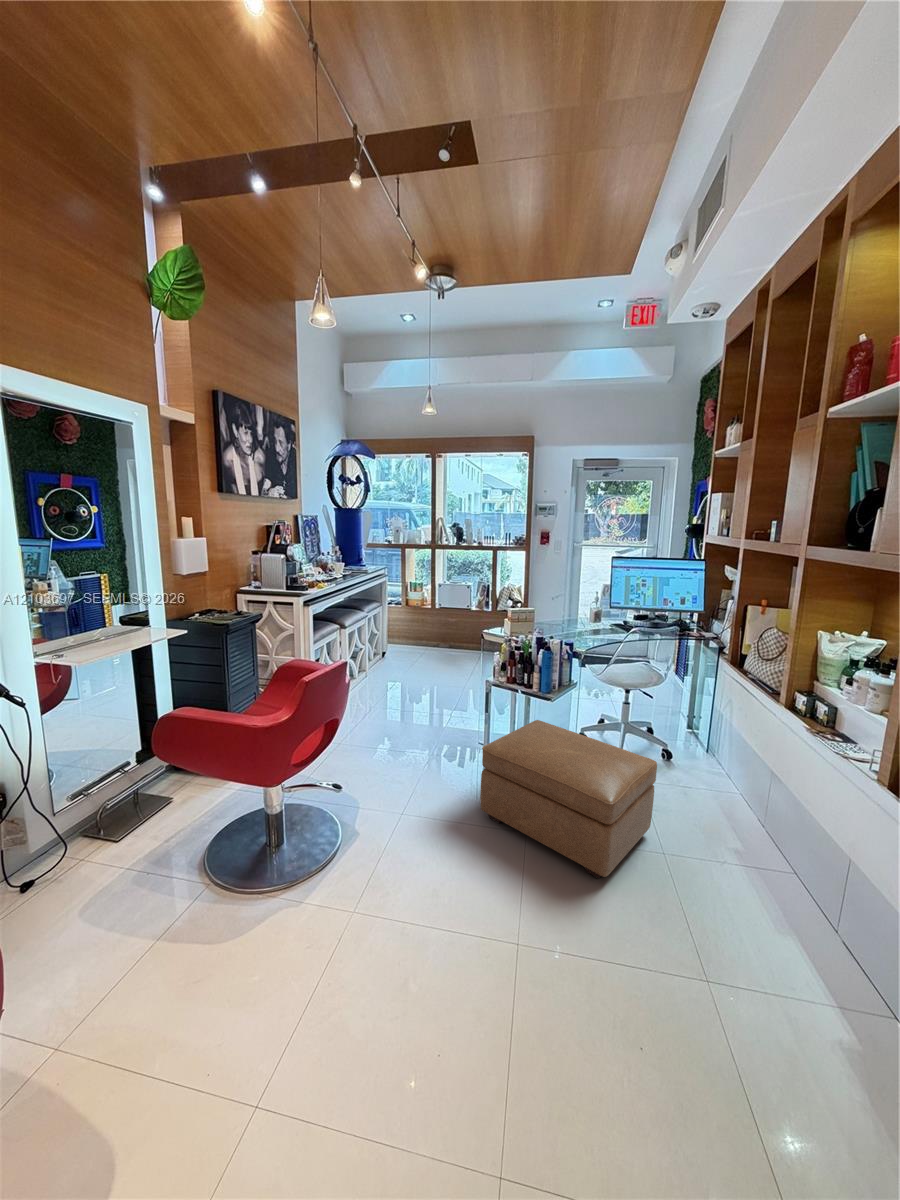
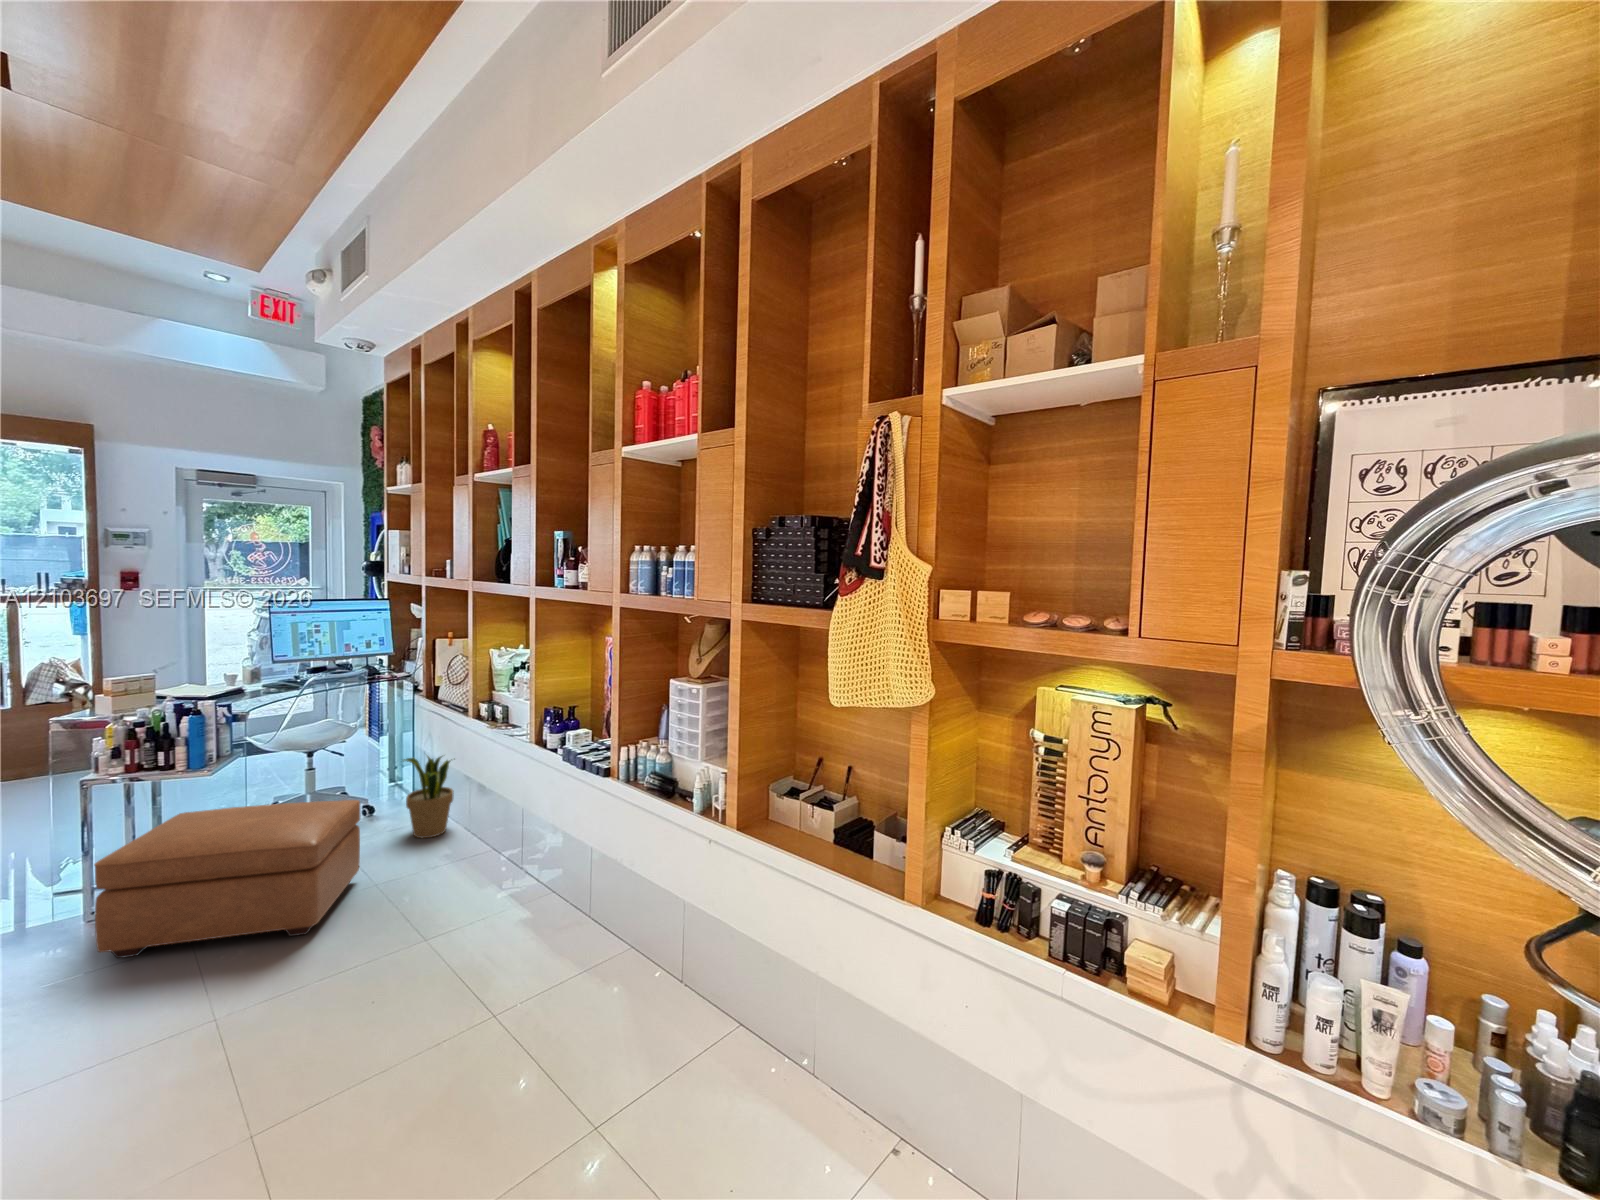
potted plant: none [700,725,759,816] -> present [404,756,454,838]

